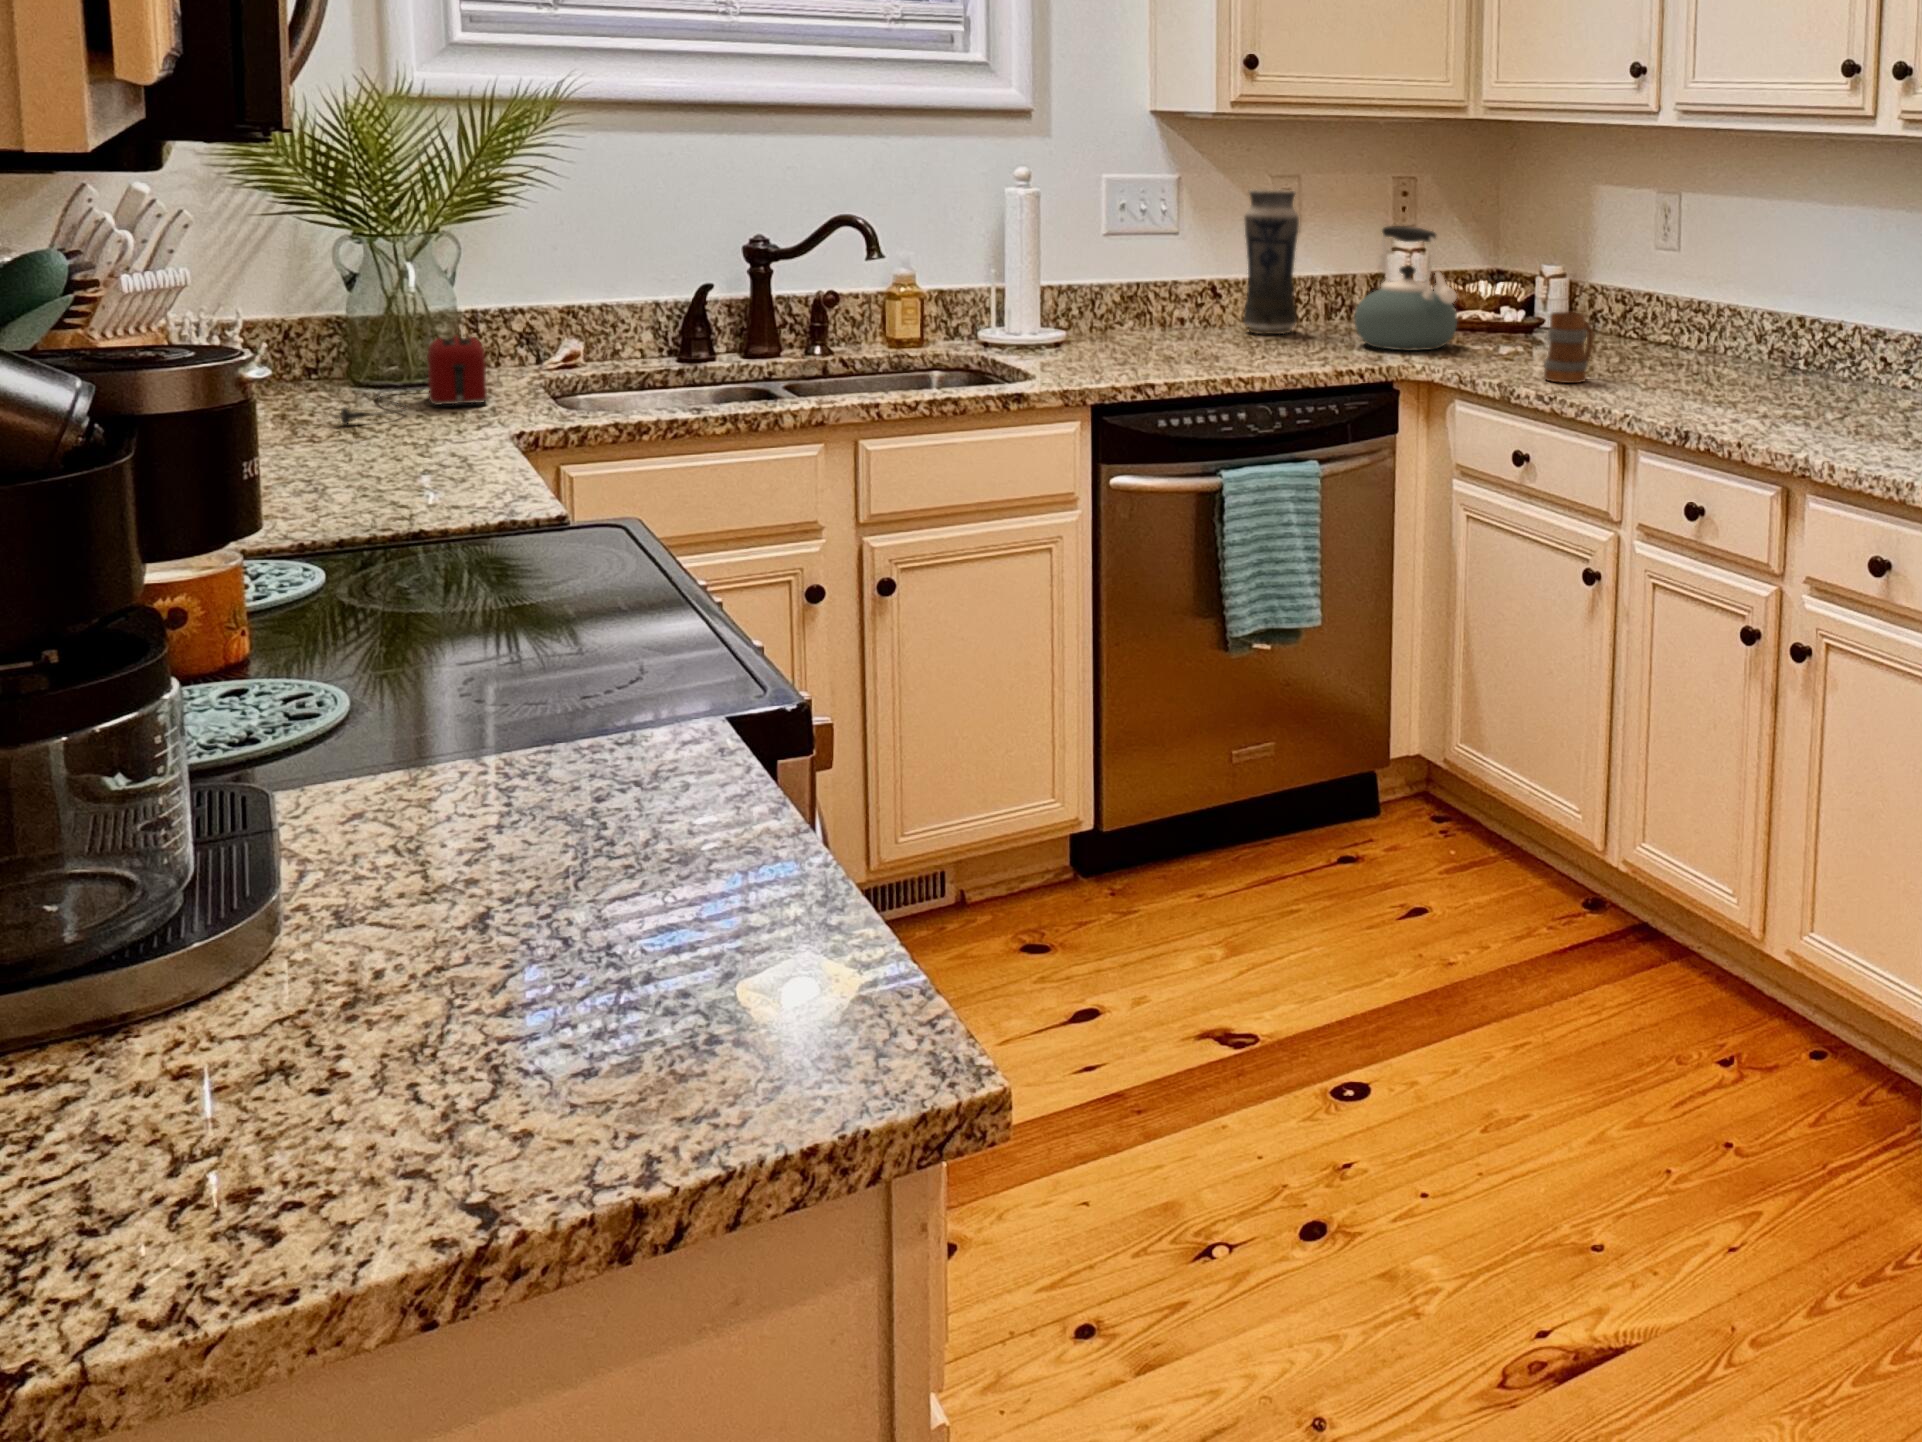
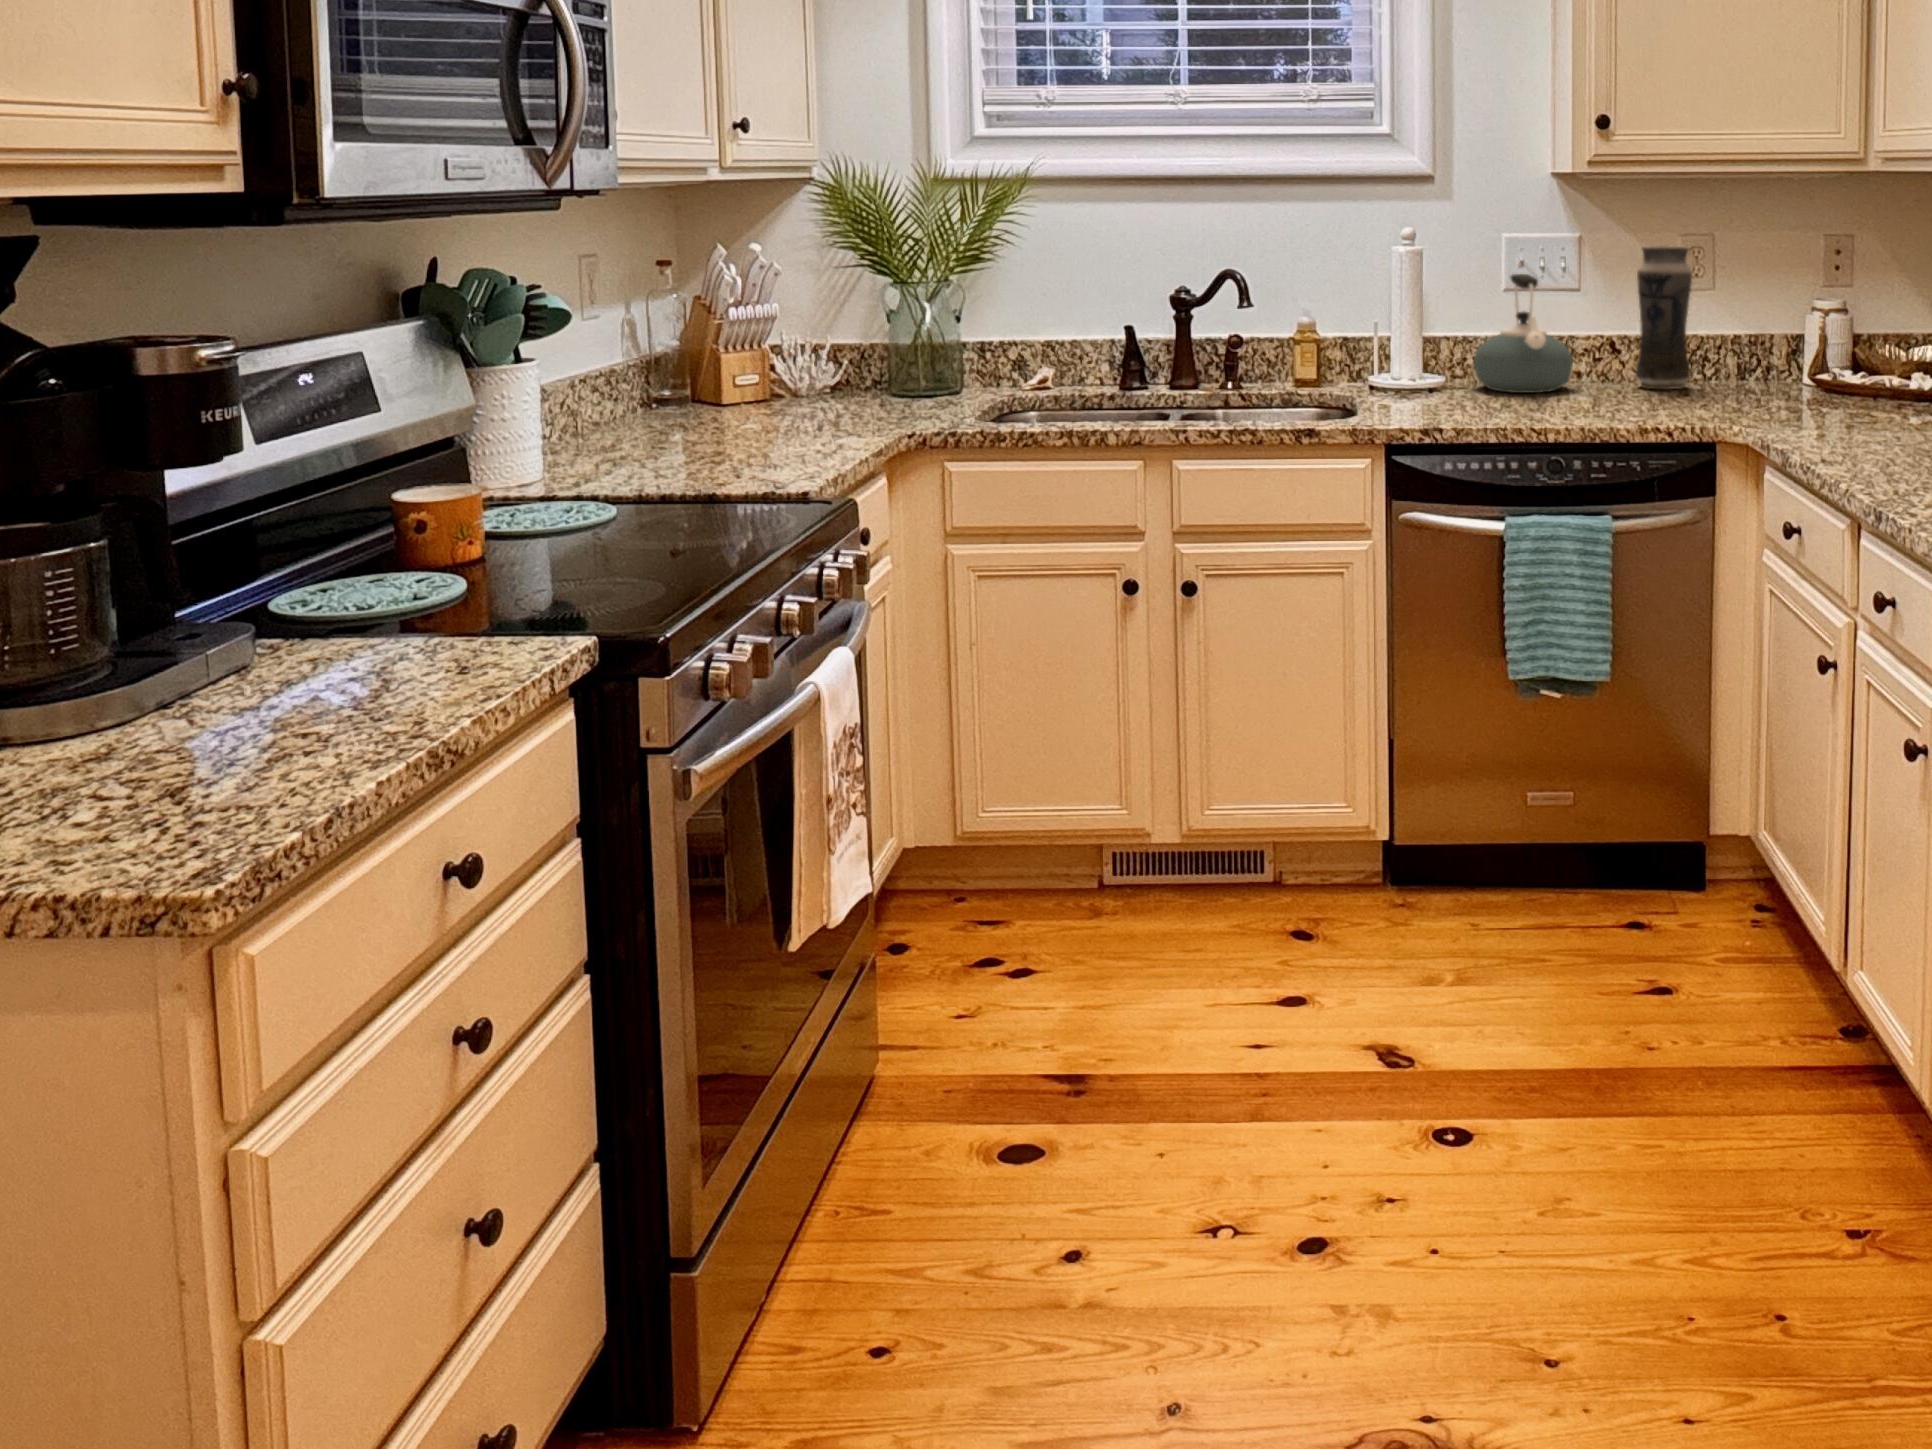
kettle: present [1355,226,1457,350] -> present [1474,274,1573,393]
mug: present [1544,312,1594,383] -> none [1839,377,1907,457]
toaster: present [334,336,488,425] -> none [819,357,951,418]

